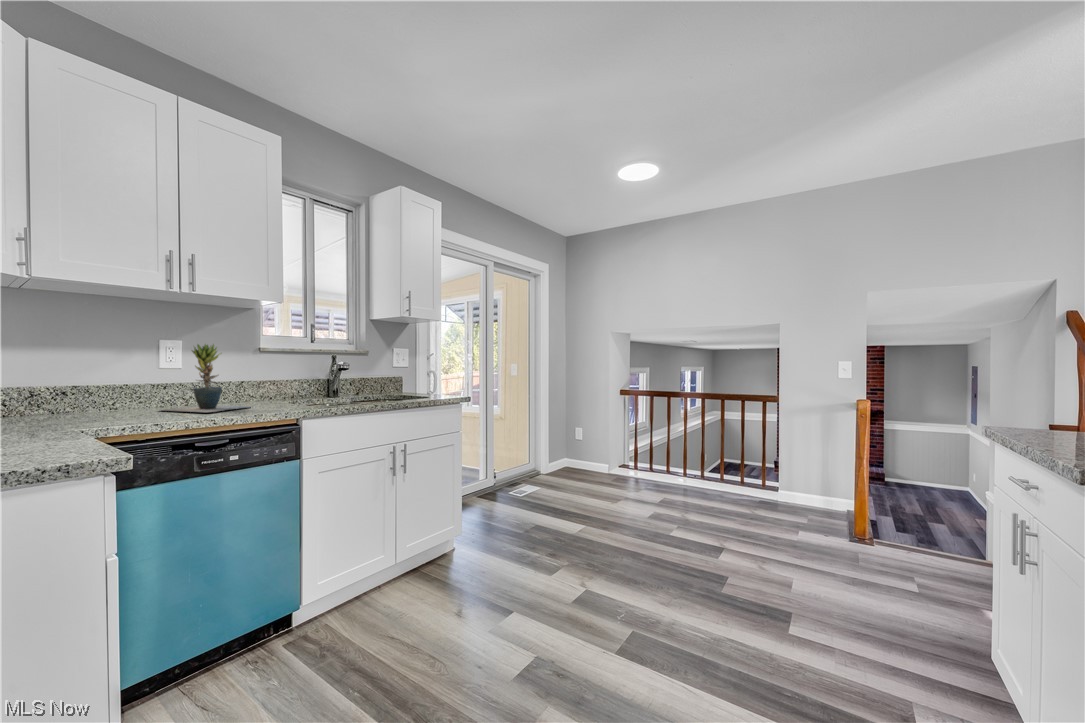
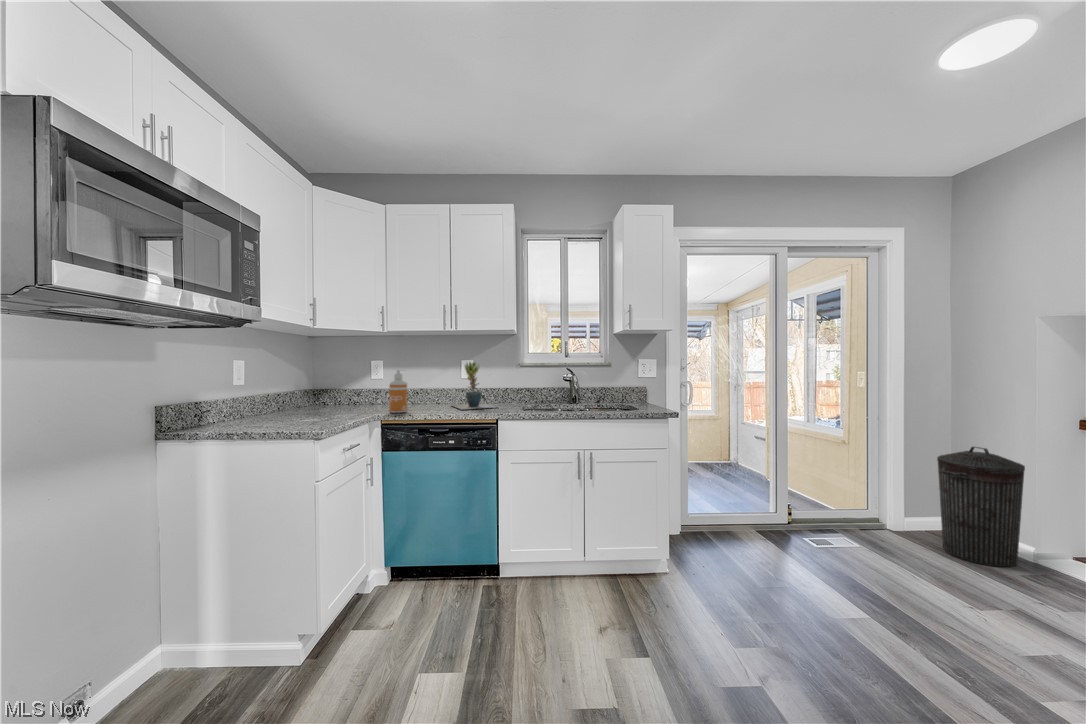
soap dispenser: none [61,352,102,427] -> present [389,369,407,413]
trash can: none [575,409,615,482] -> present [937,447,1025,567]

